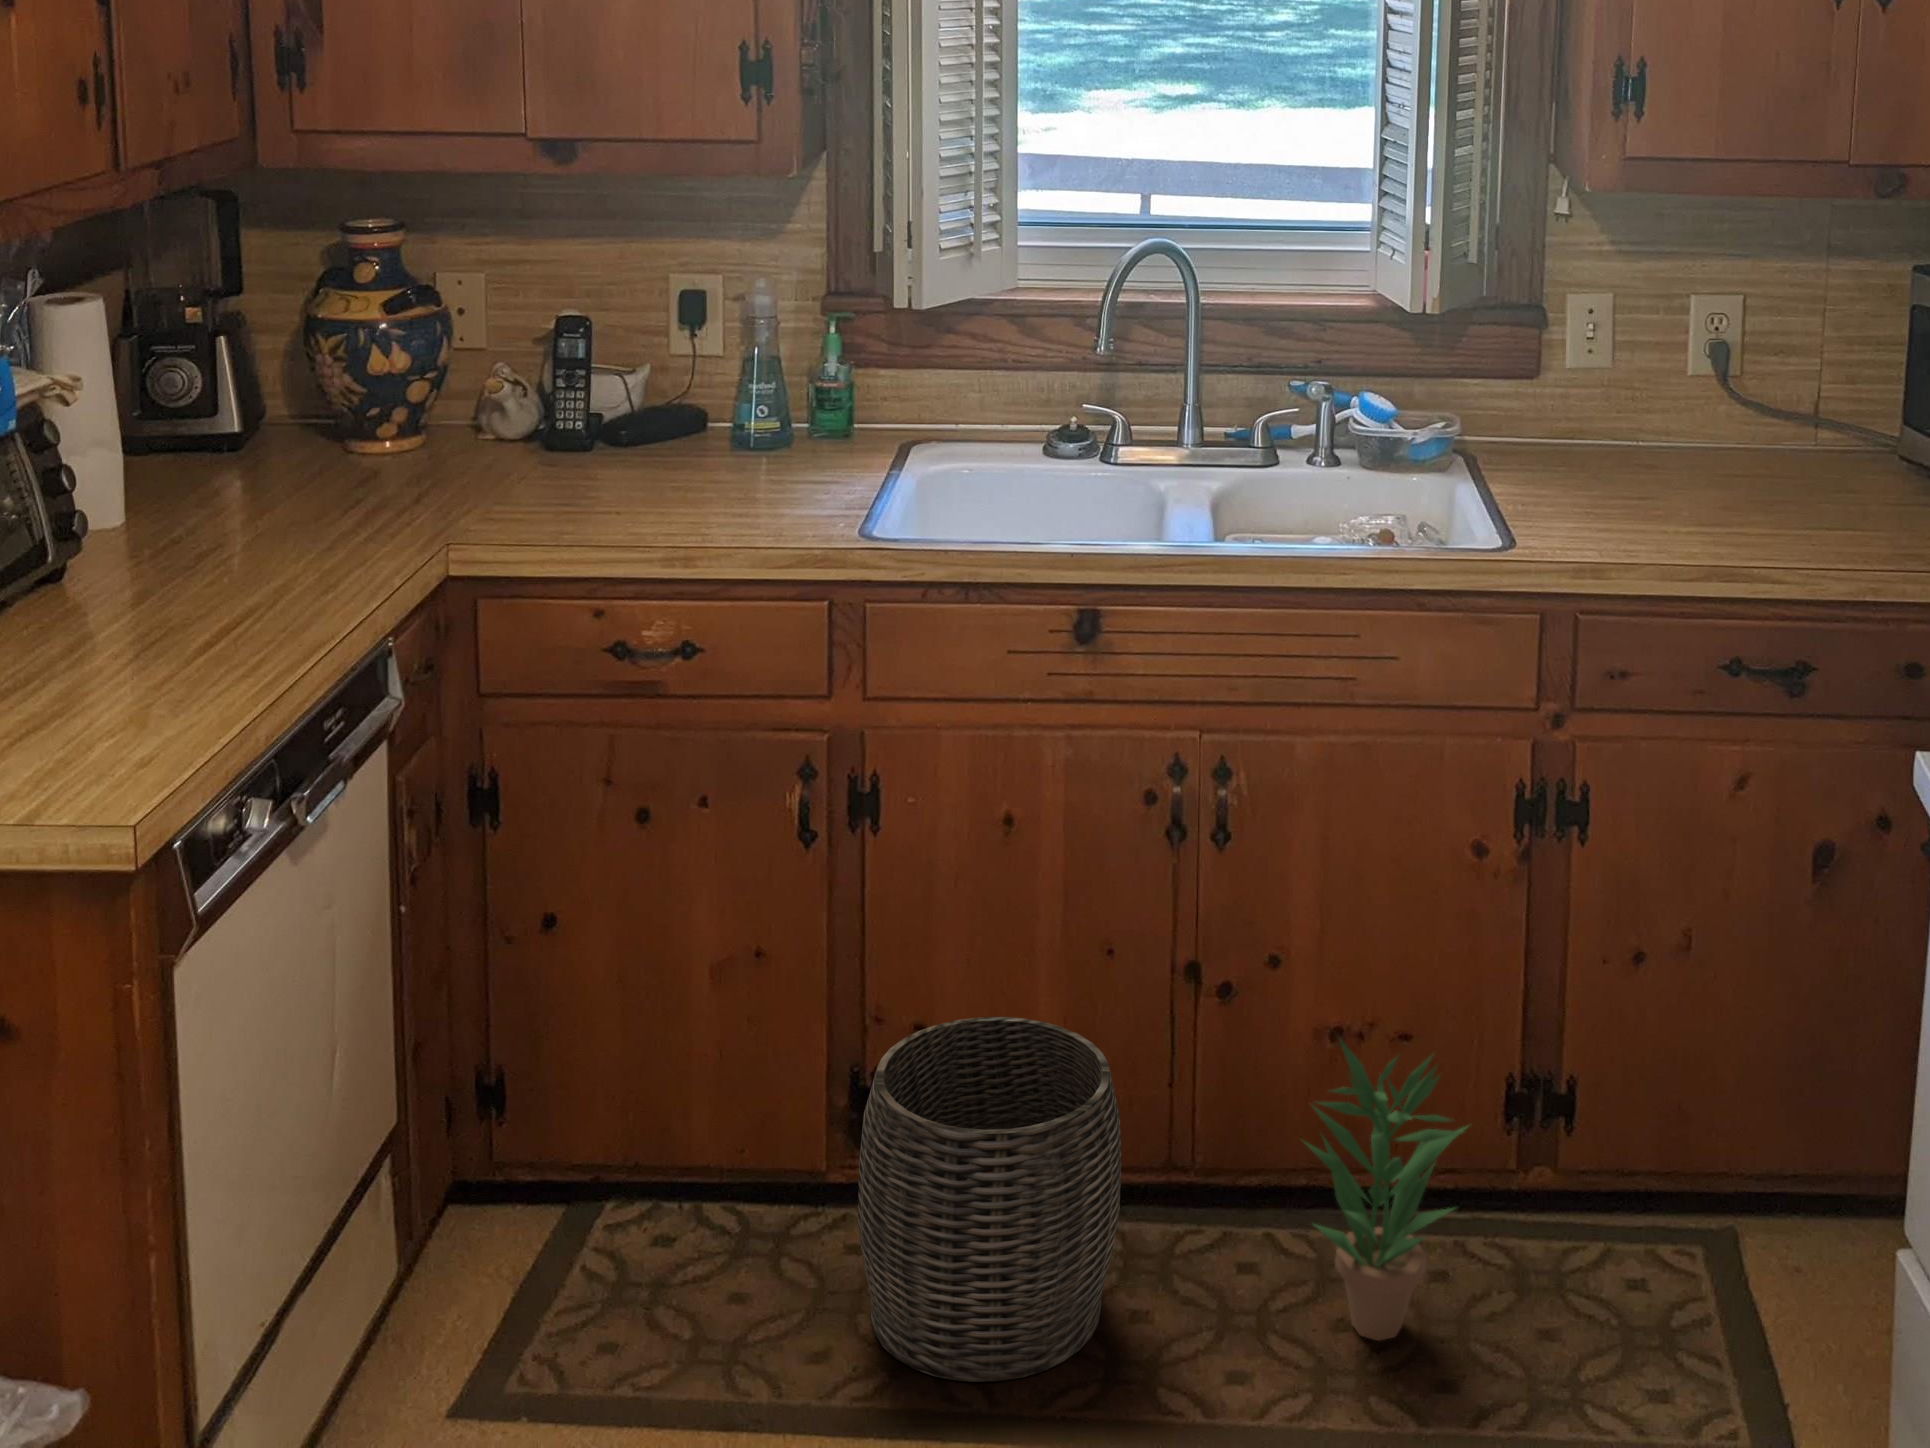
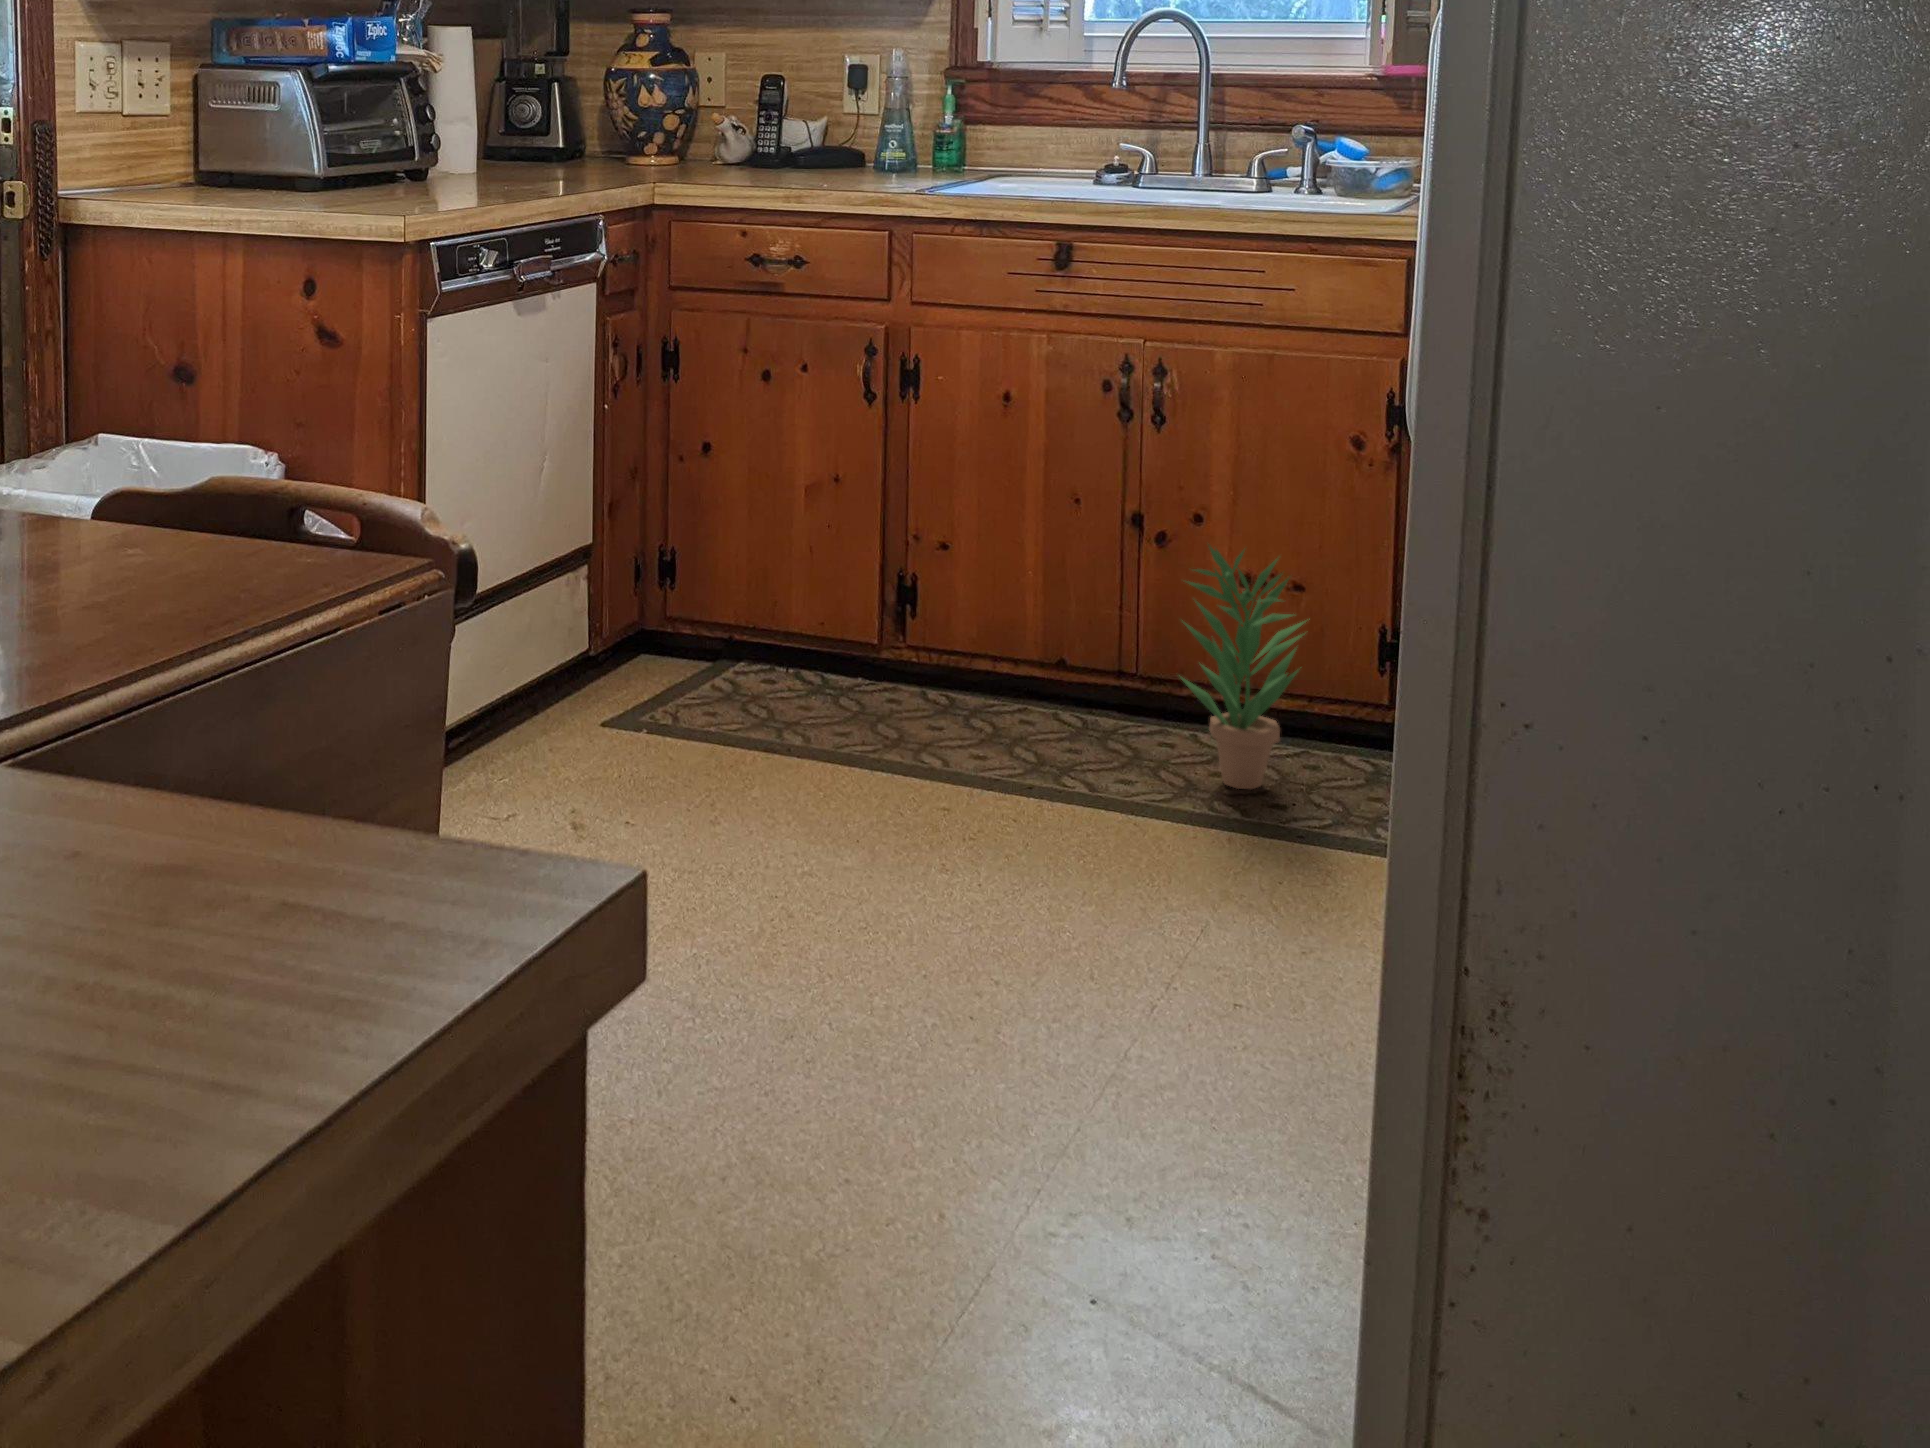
woven basket: present [858,1017,1121,1382] -> none [868,534,1057,761]

